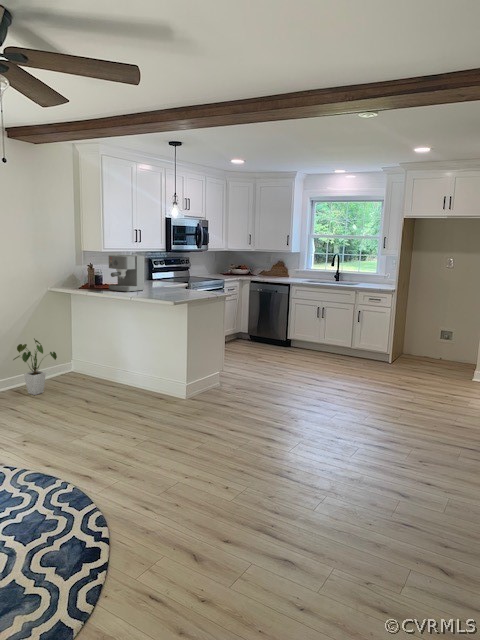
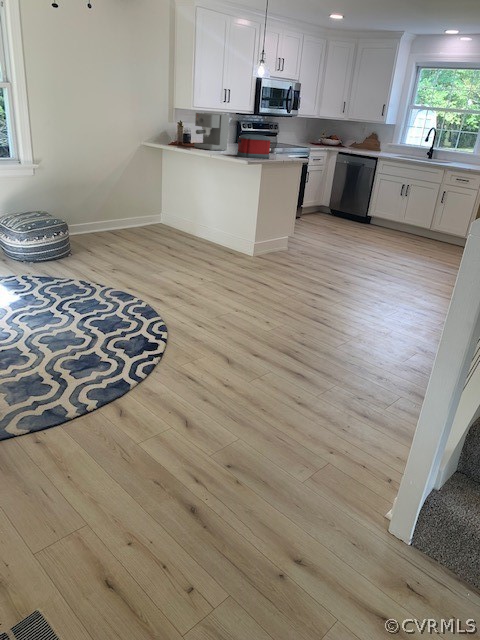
toaster: none [158,274,193,298] -> present [237,134,270,159]
house plant: present [13,339,57,395] -> none [109,187,145,238]

